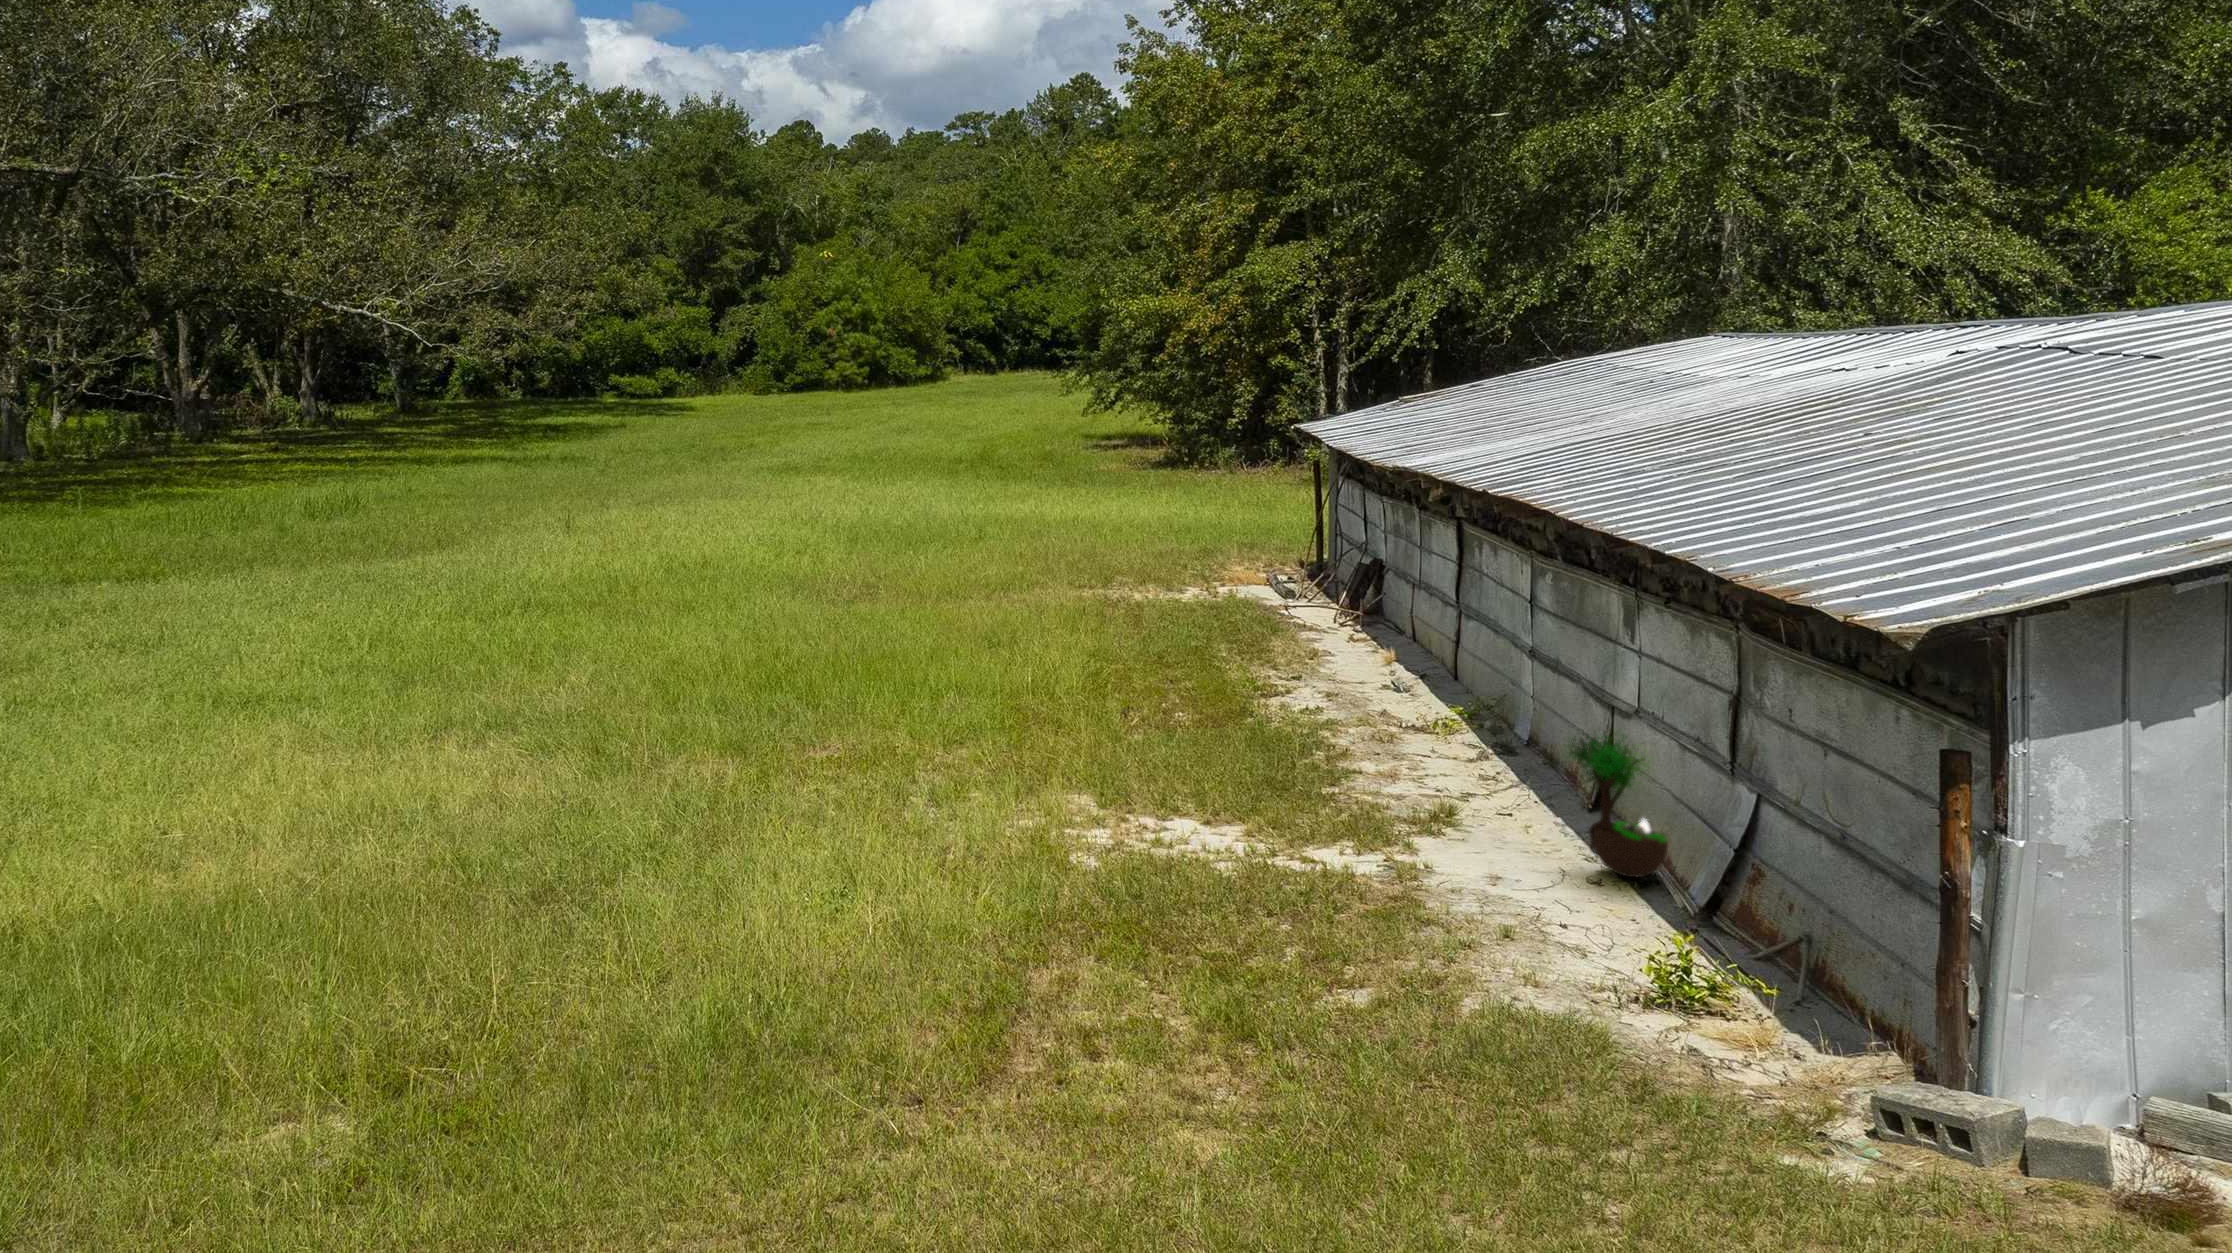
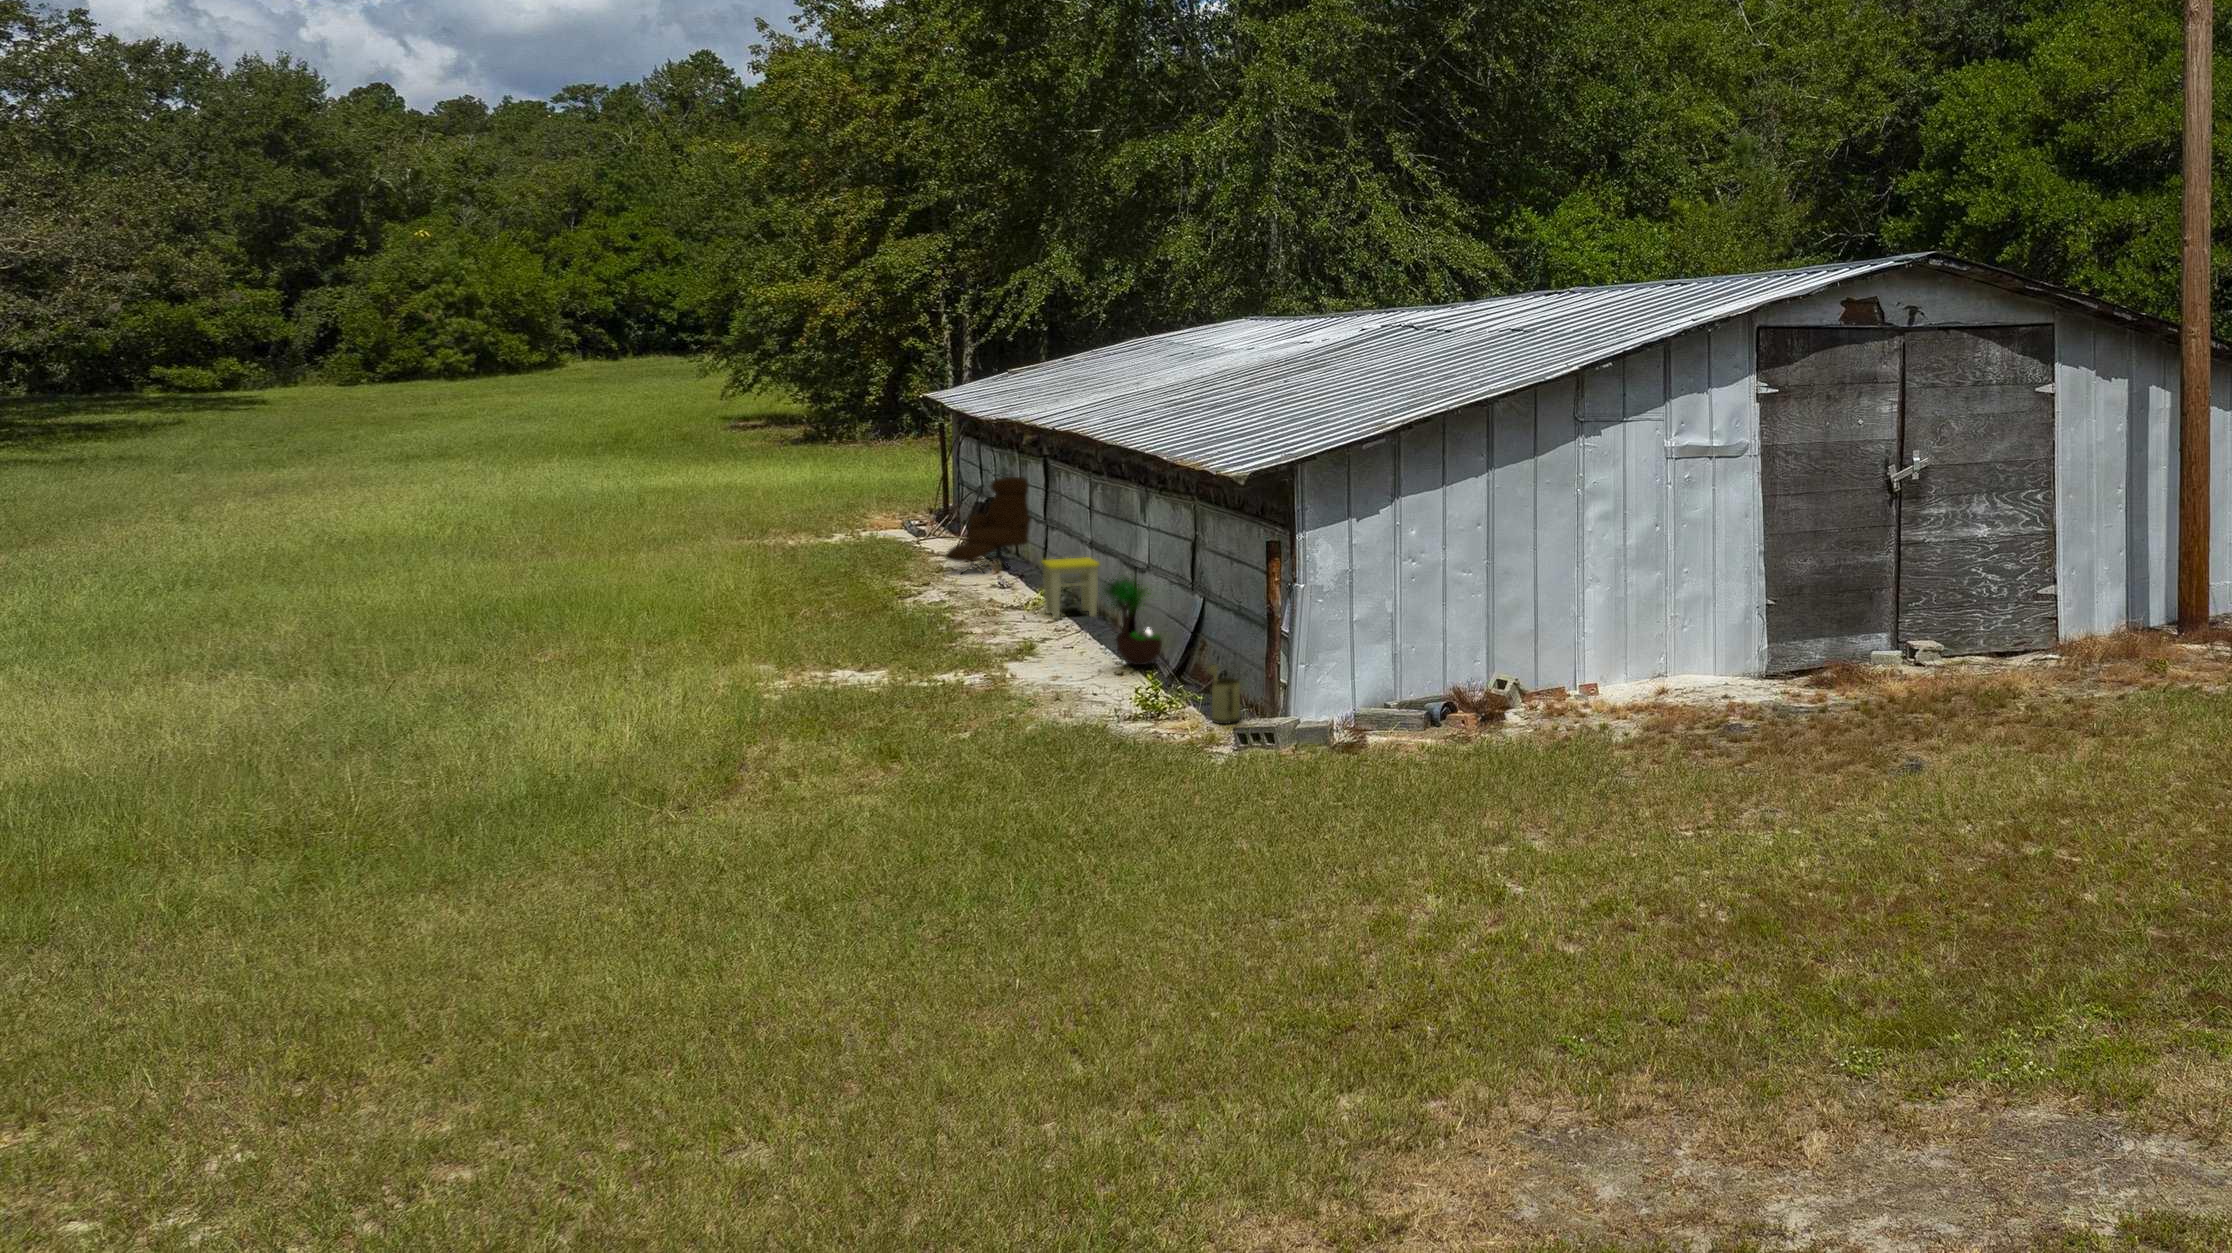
lounge chair: none [1321,542,1446,668] -> present [946,477,1031,572]
stool: none [1457,673,1549,765] -> present [1042,557,1099,619]
watering can: none [1779,934,1854,1053] -> present [1207,665,1240,724]

